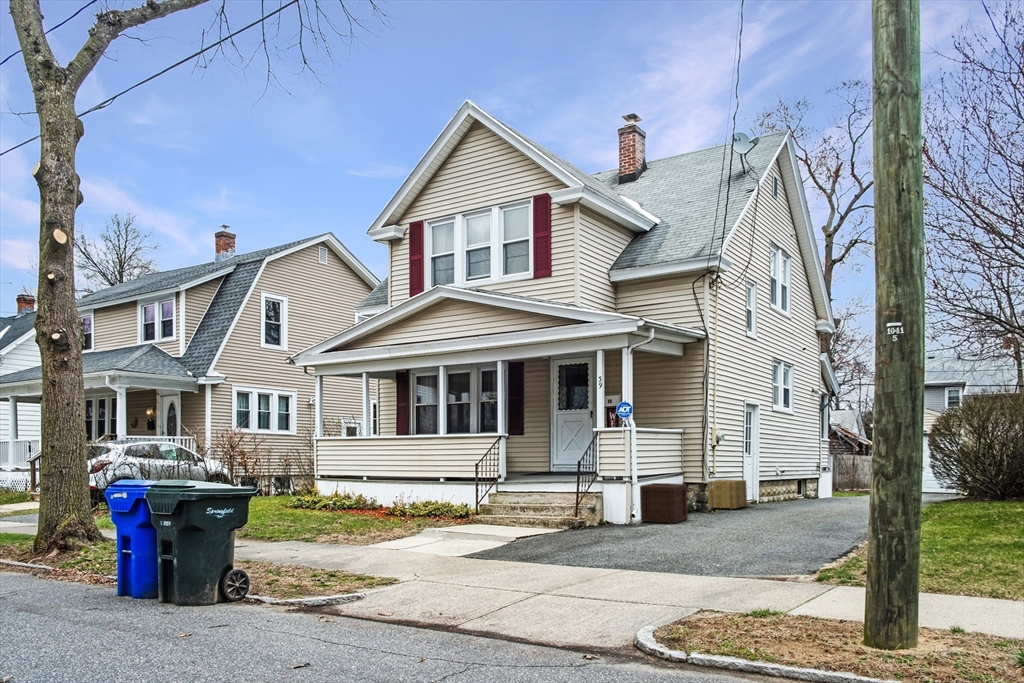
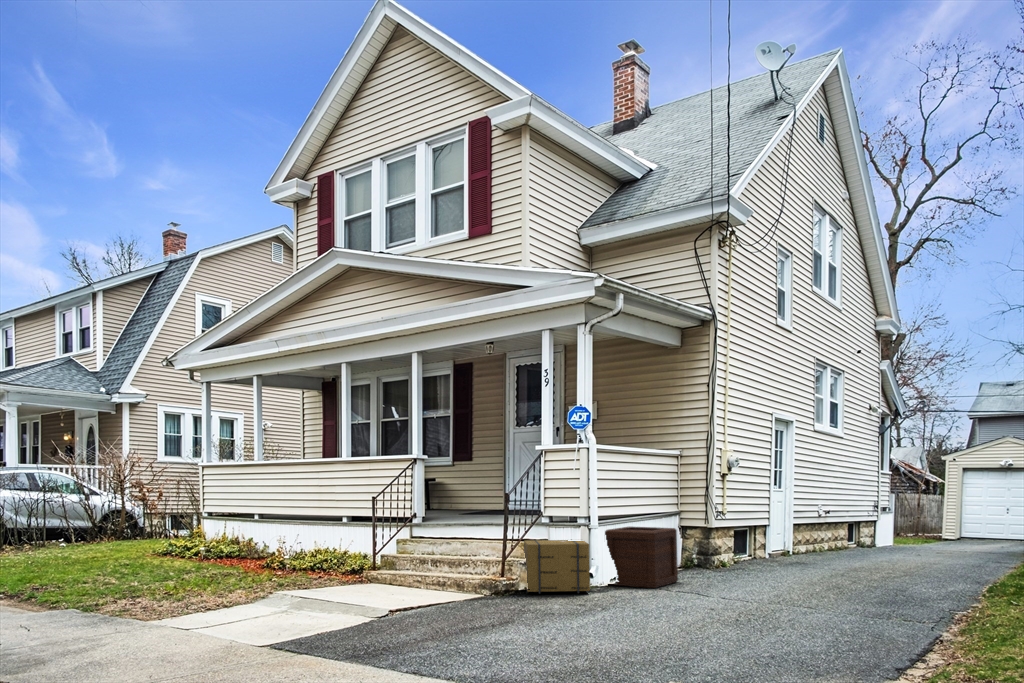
cardboard box: present [708,480,747,510] -> present [524,539,590,594]

